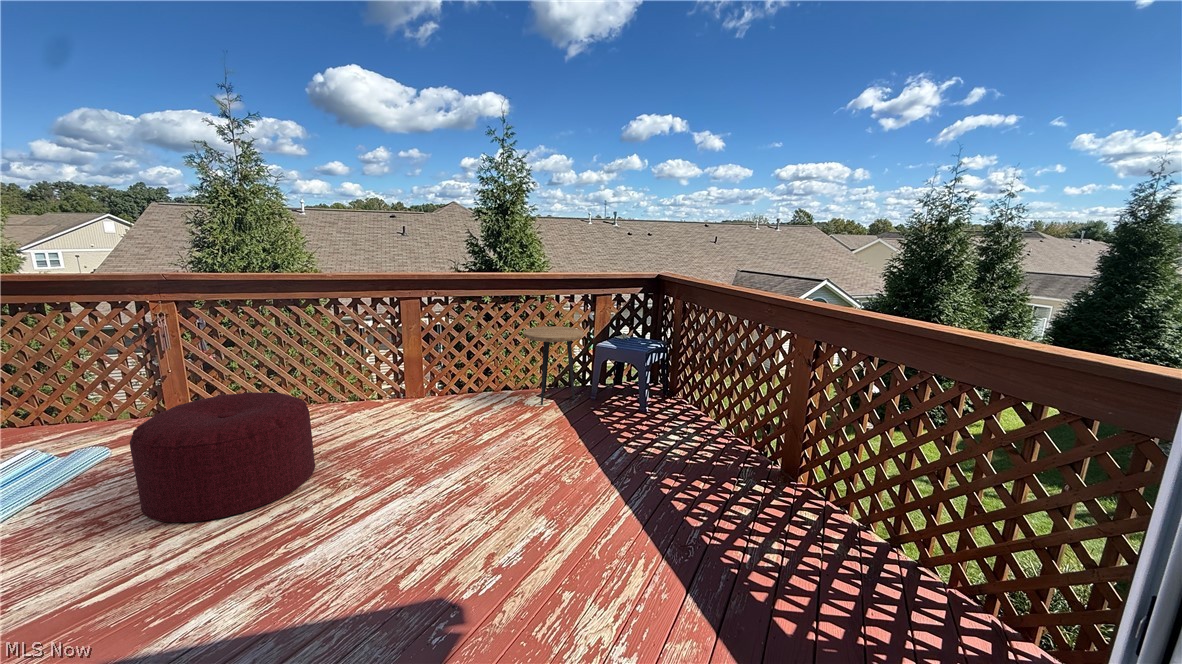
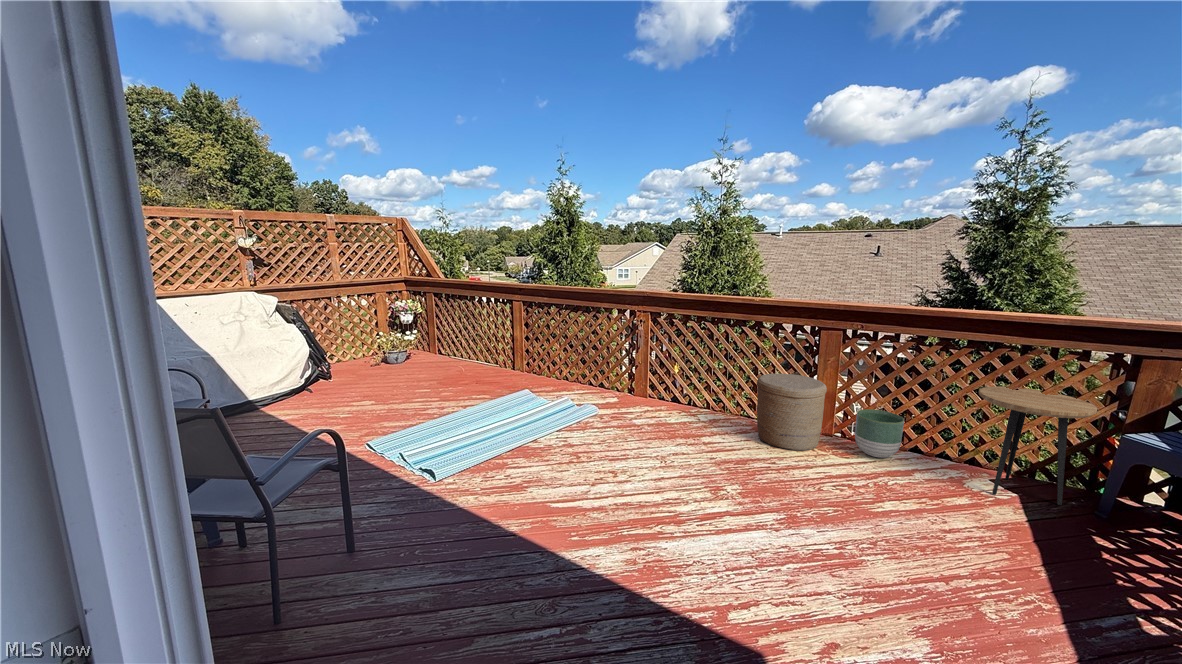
woven basket: none [346,347,416,421] -> present [757,374,827,450]
planter: none [443,364,479,403] -> present [855,409,904,458]
ottoman: present [130,392,315,522] -> none [598,389,710,486]

